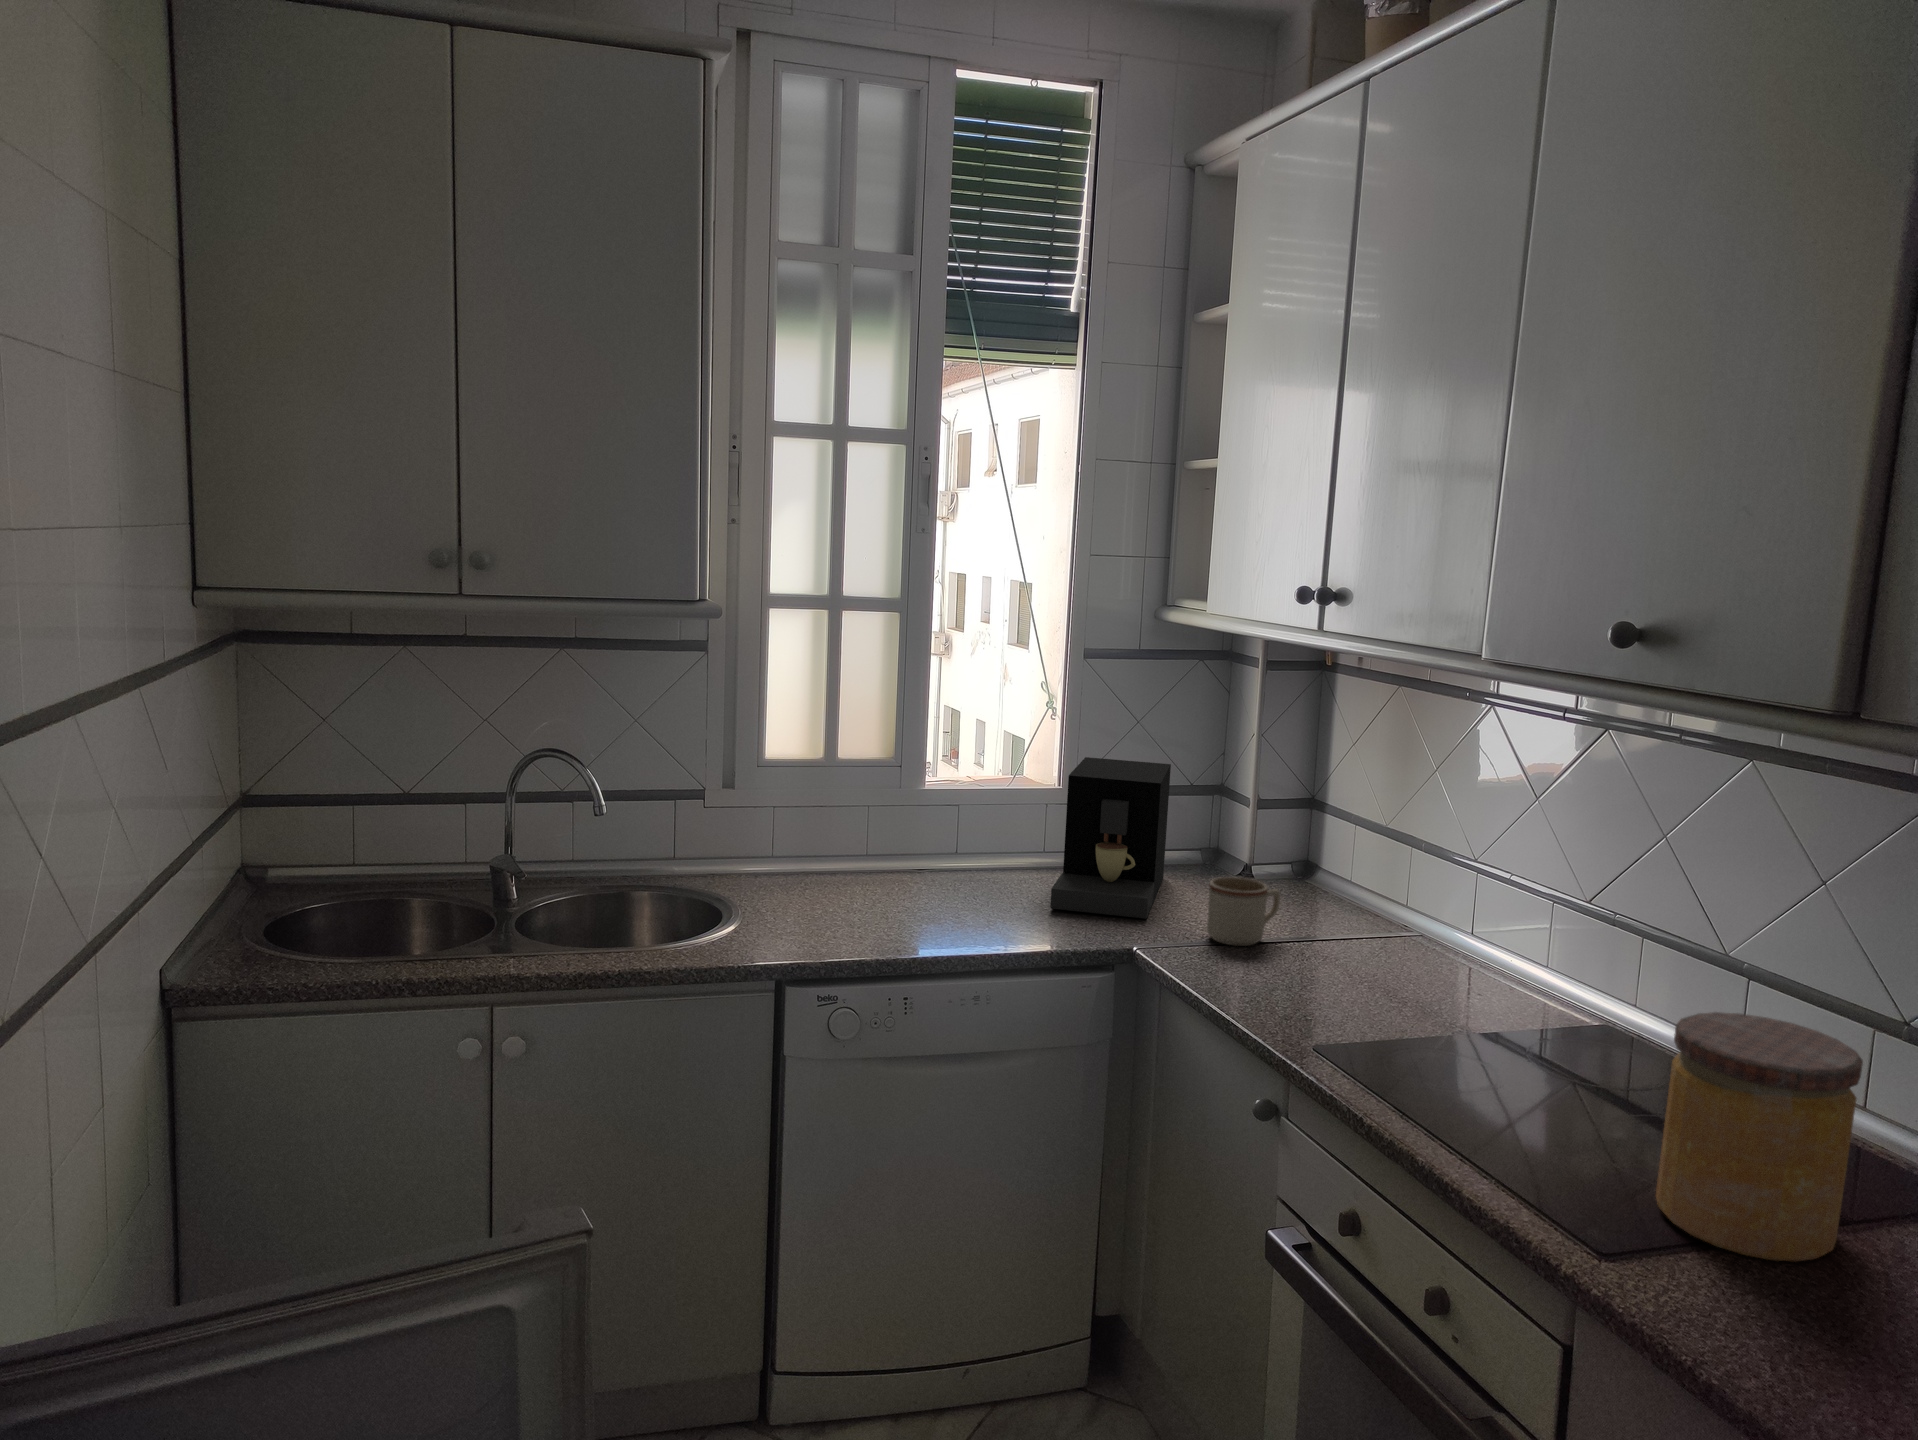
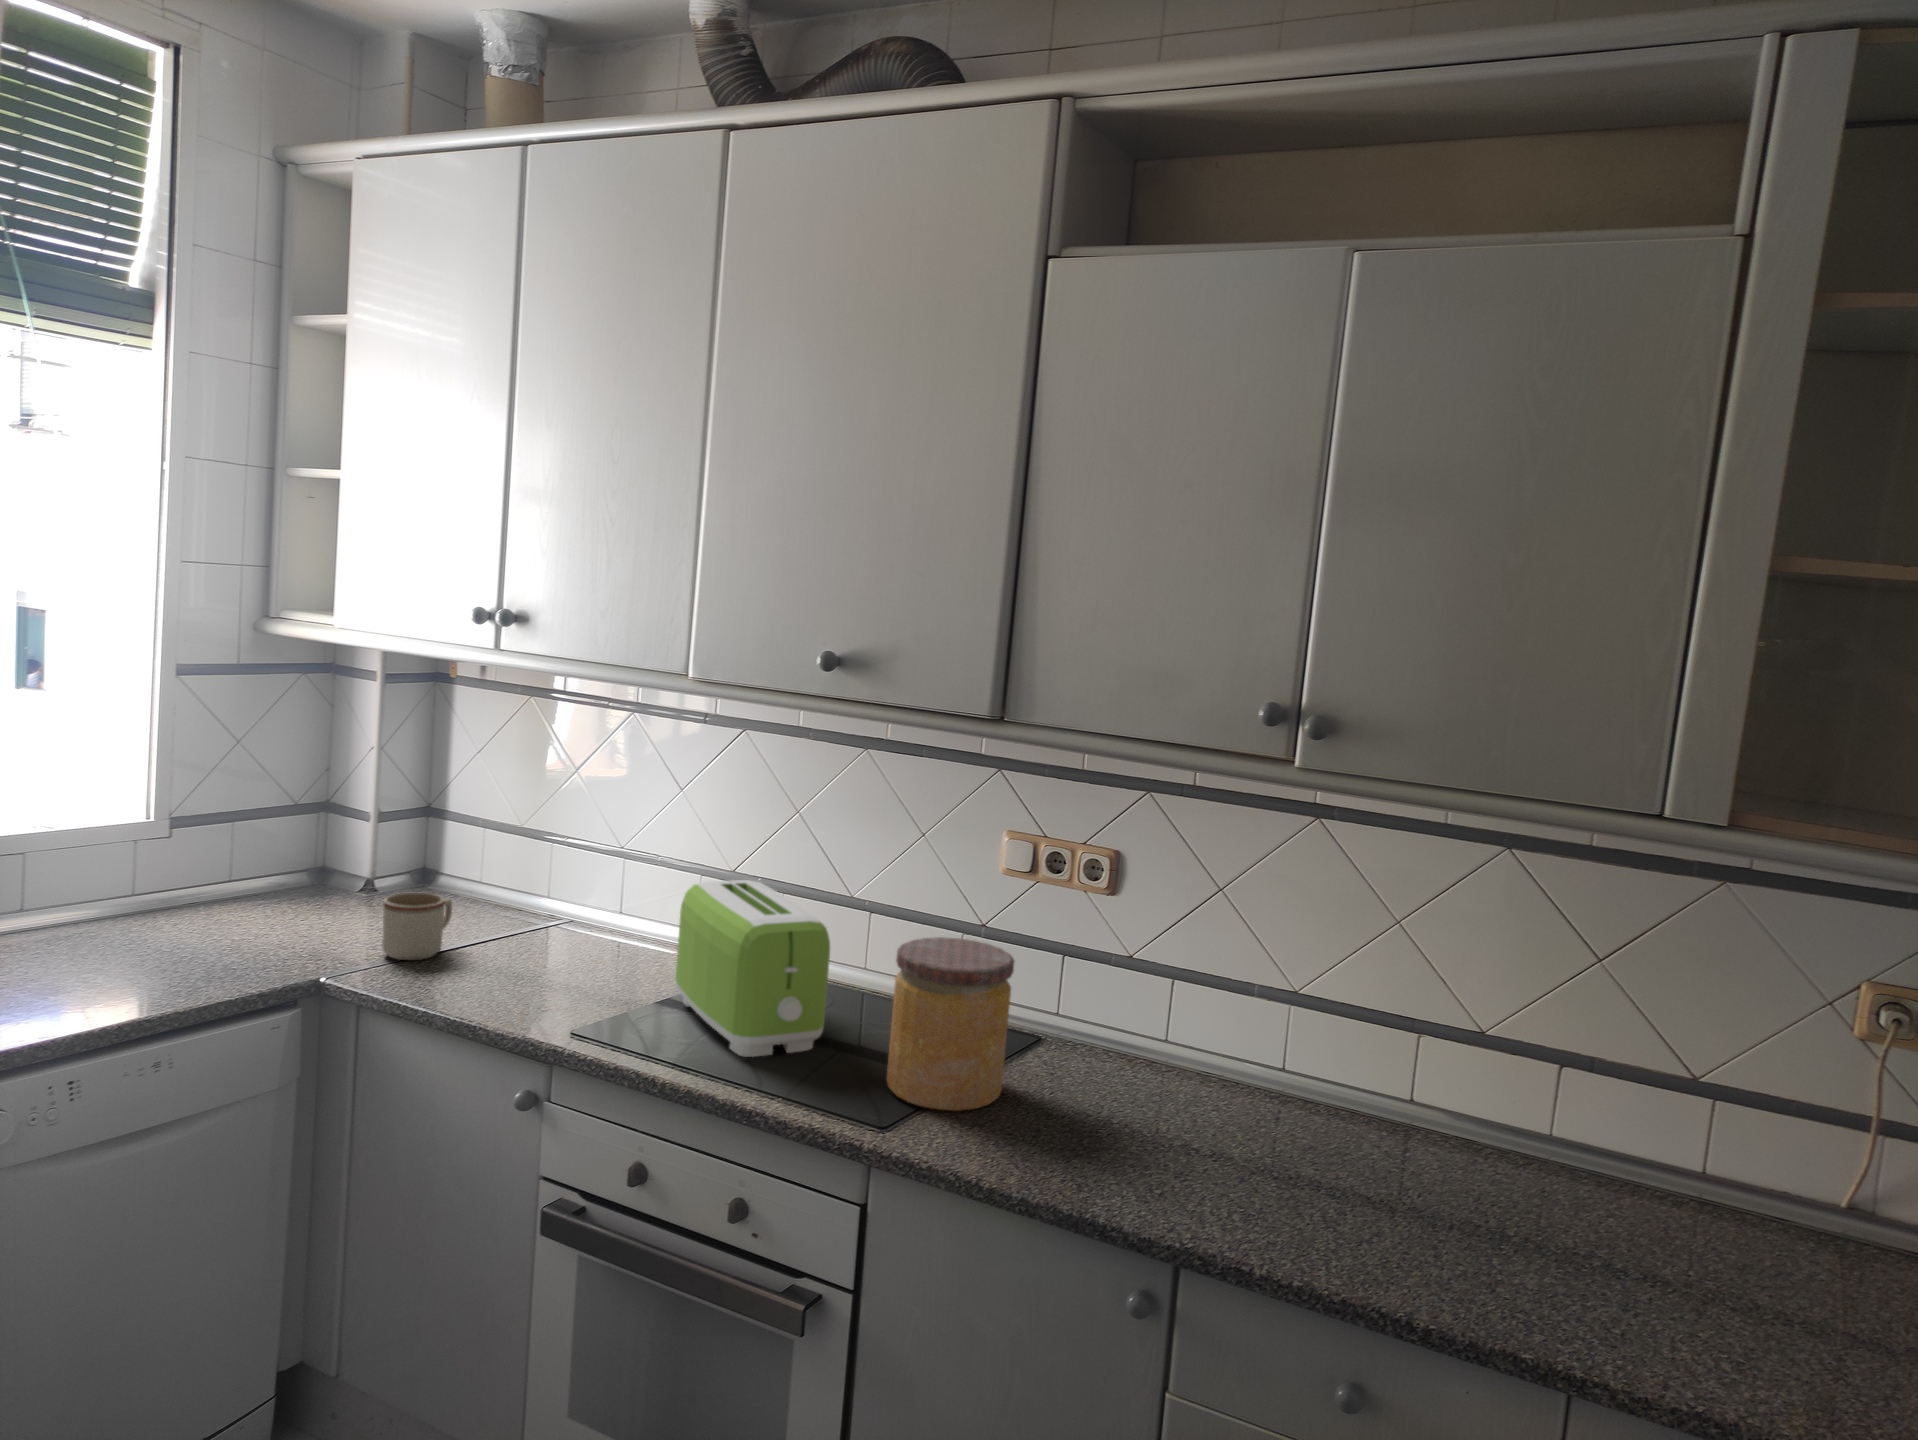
coffee maker: present [1050,757,1171,919] -> none [181,786,307,958]
toaster: none [1465,904,1625,1129] -> present [675,880,830,1057]

